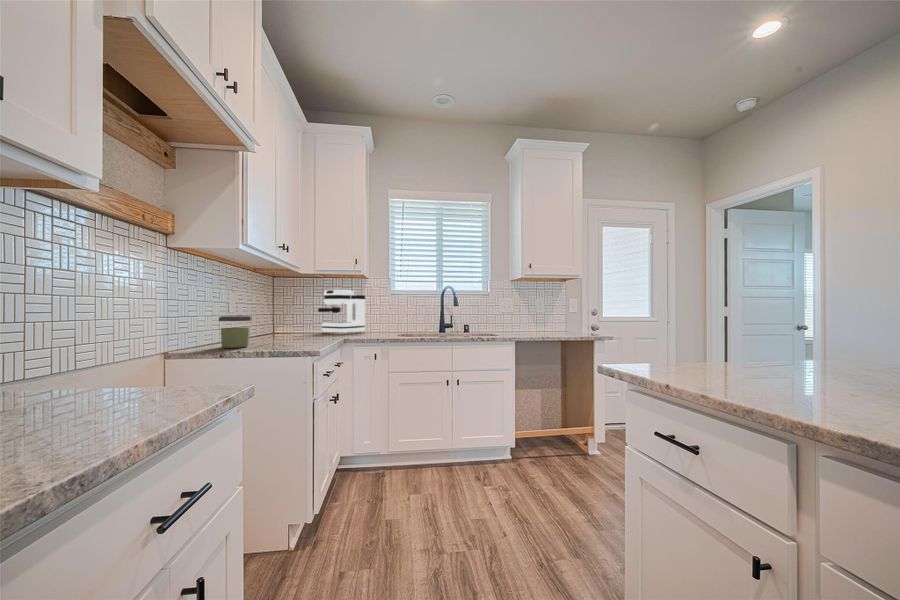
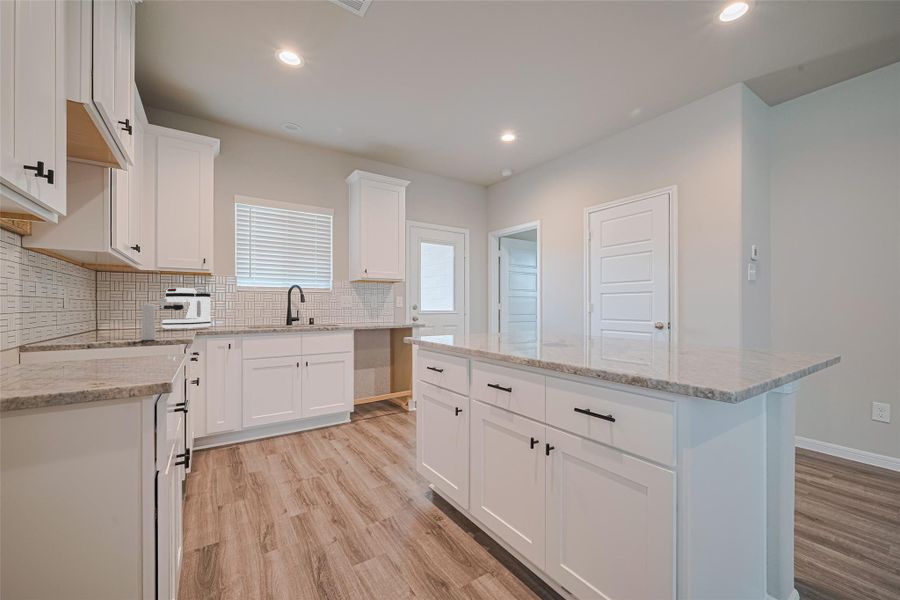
pepper mill: none [272,303,302,352] -> present [141,298,167,340]
jar: present [219,316,252,348] -> none [72,311,107,341]

